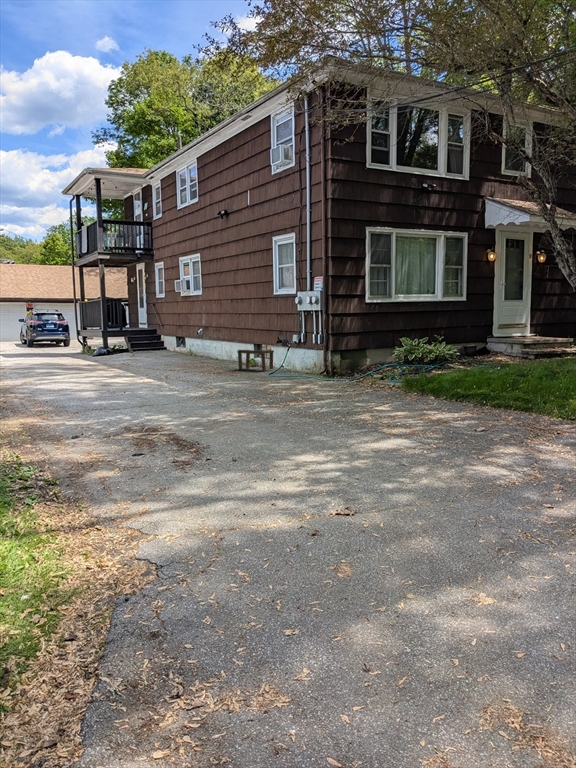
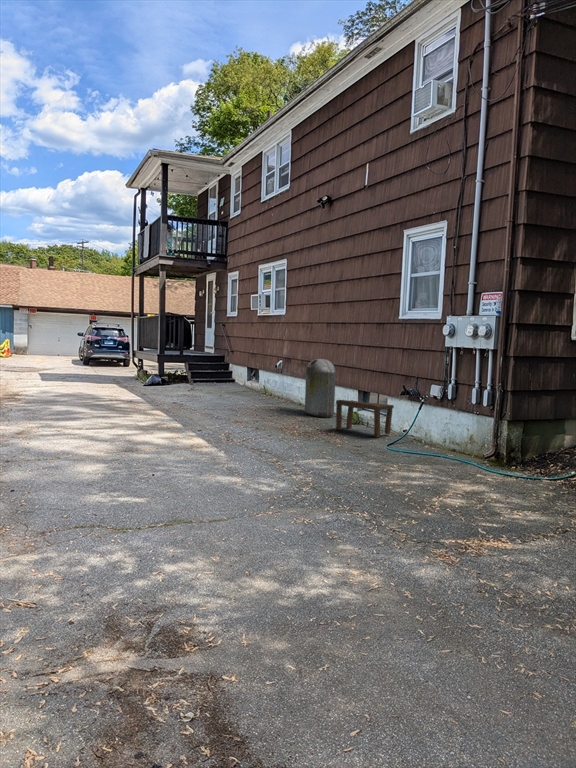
trash can: none [218,325,239,365] -> present [305,359,336,418]

